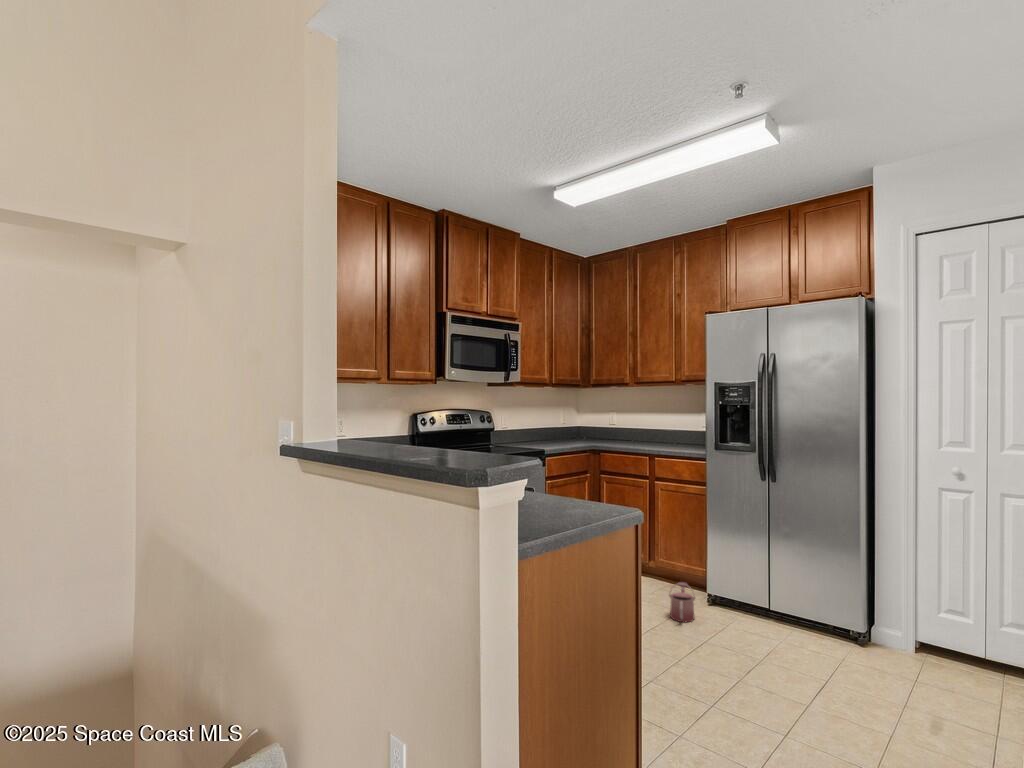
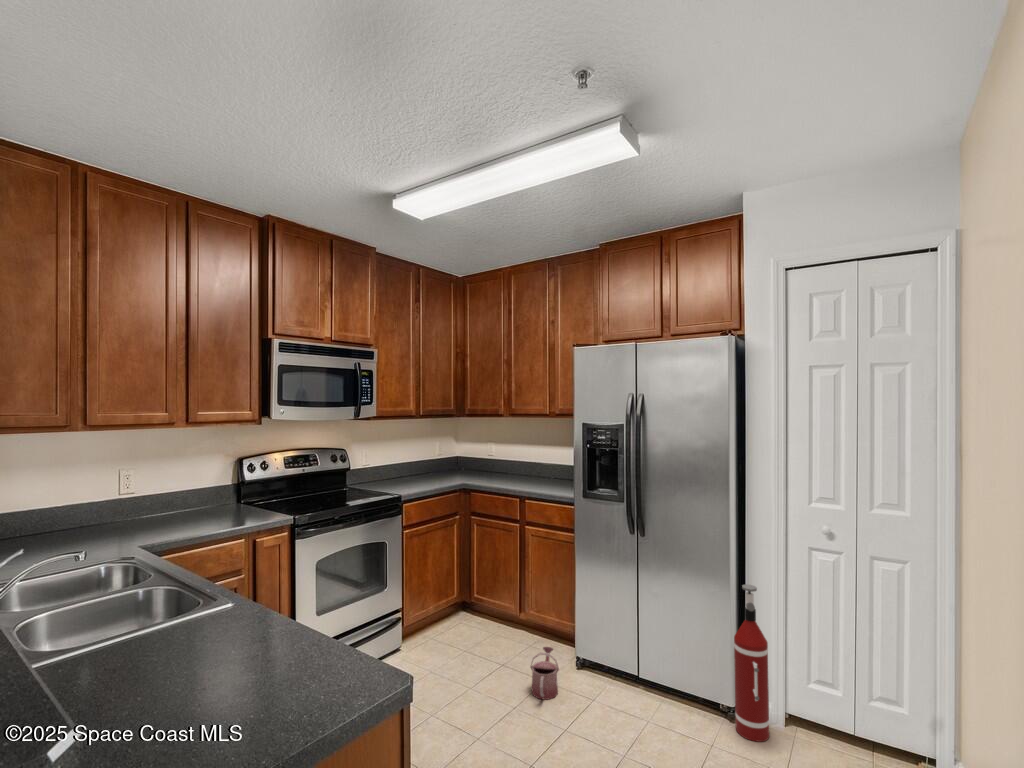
fire extinguisher: none [864,522,899,659] -> present [734,585,769,742]

